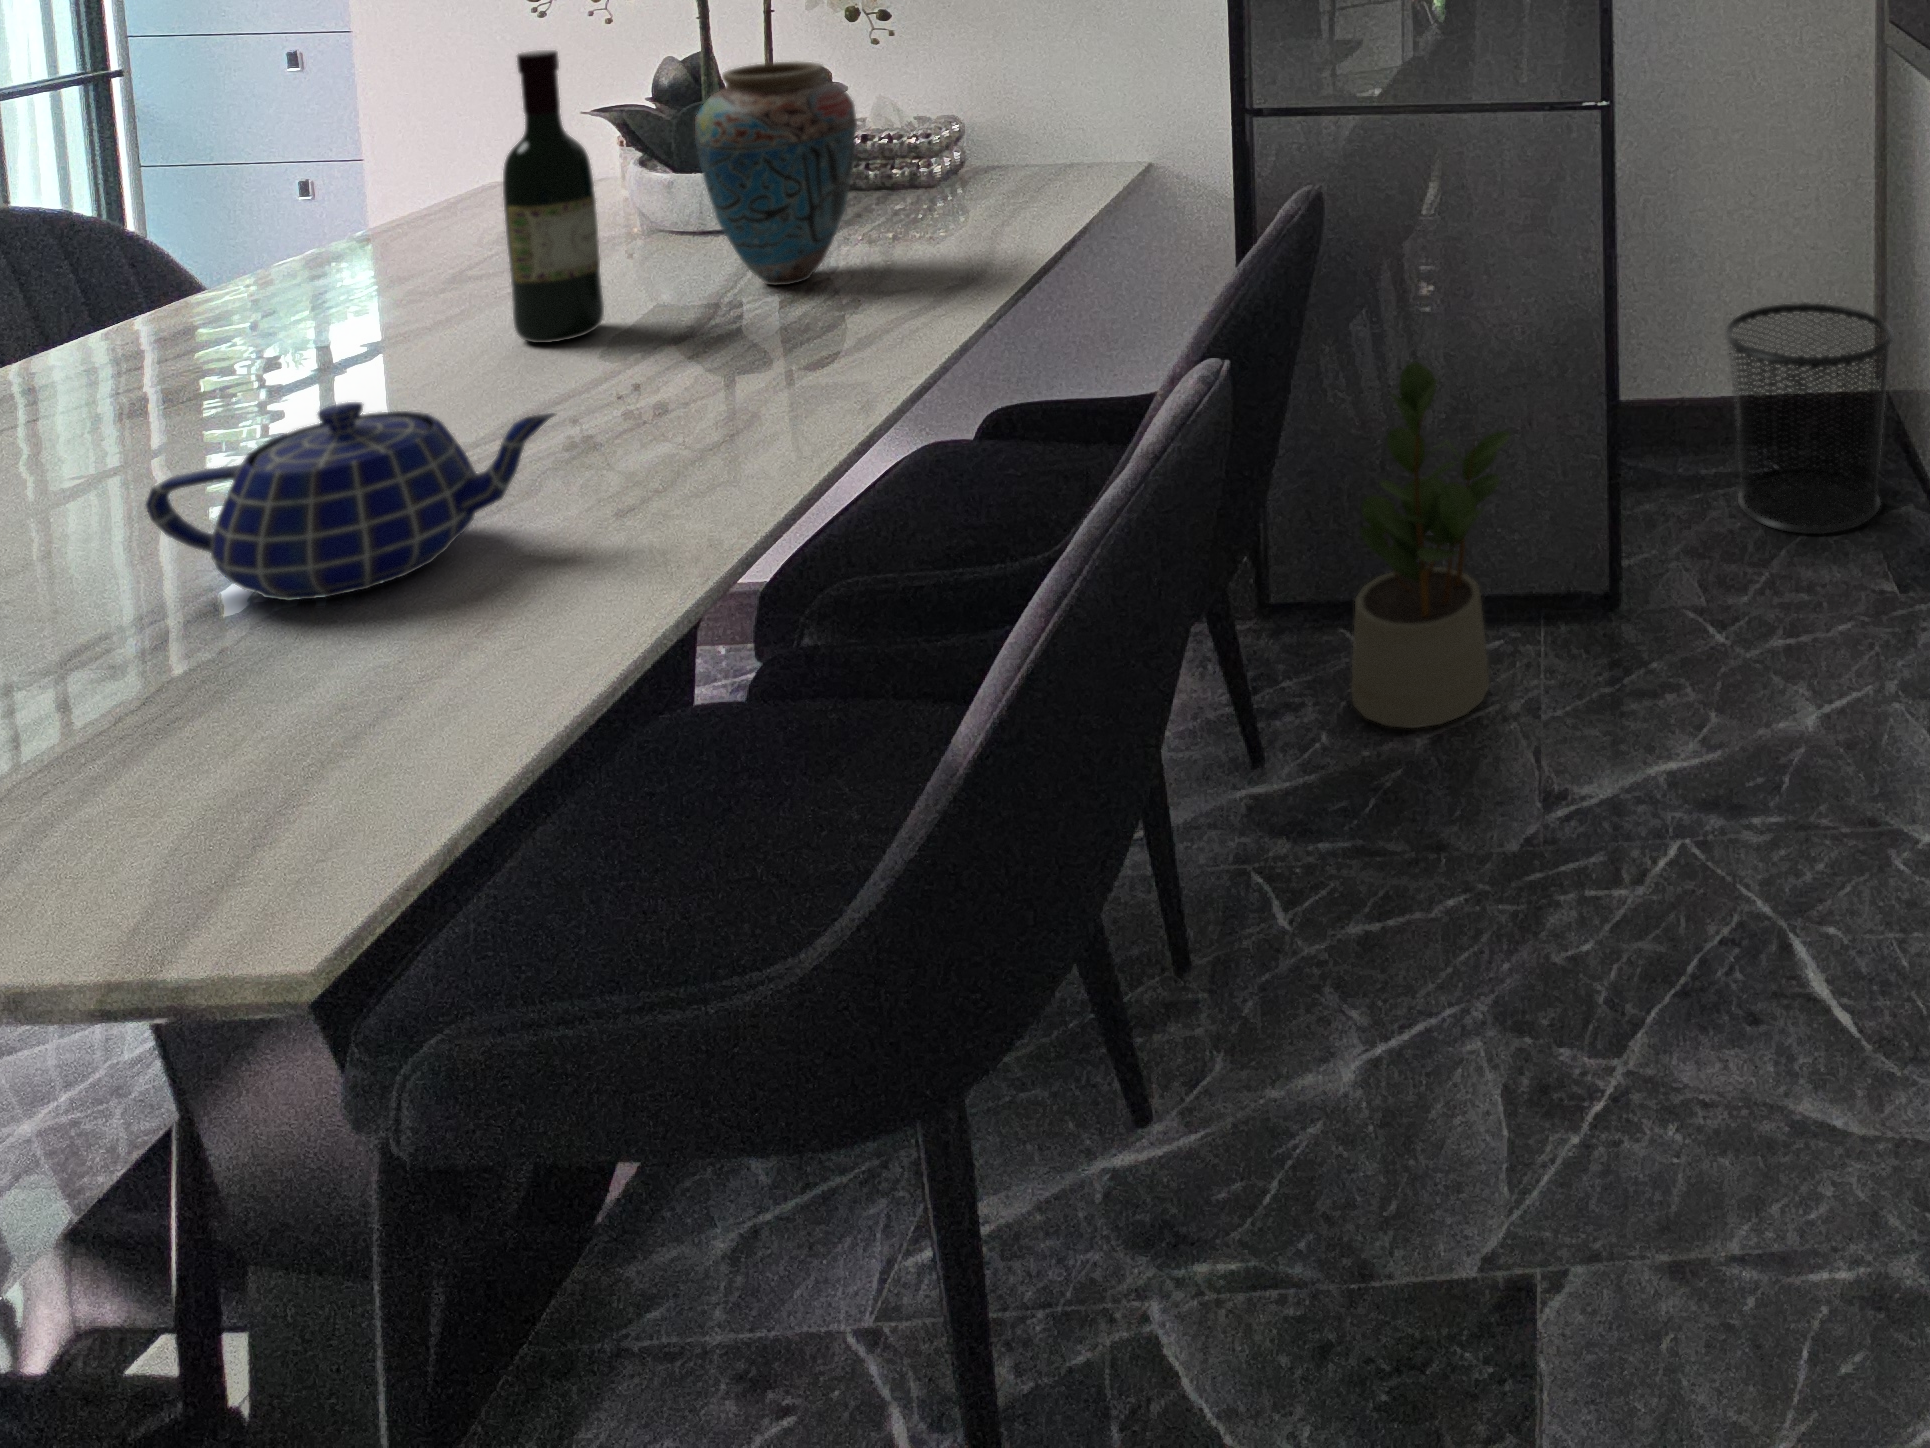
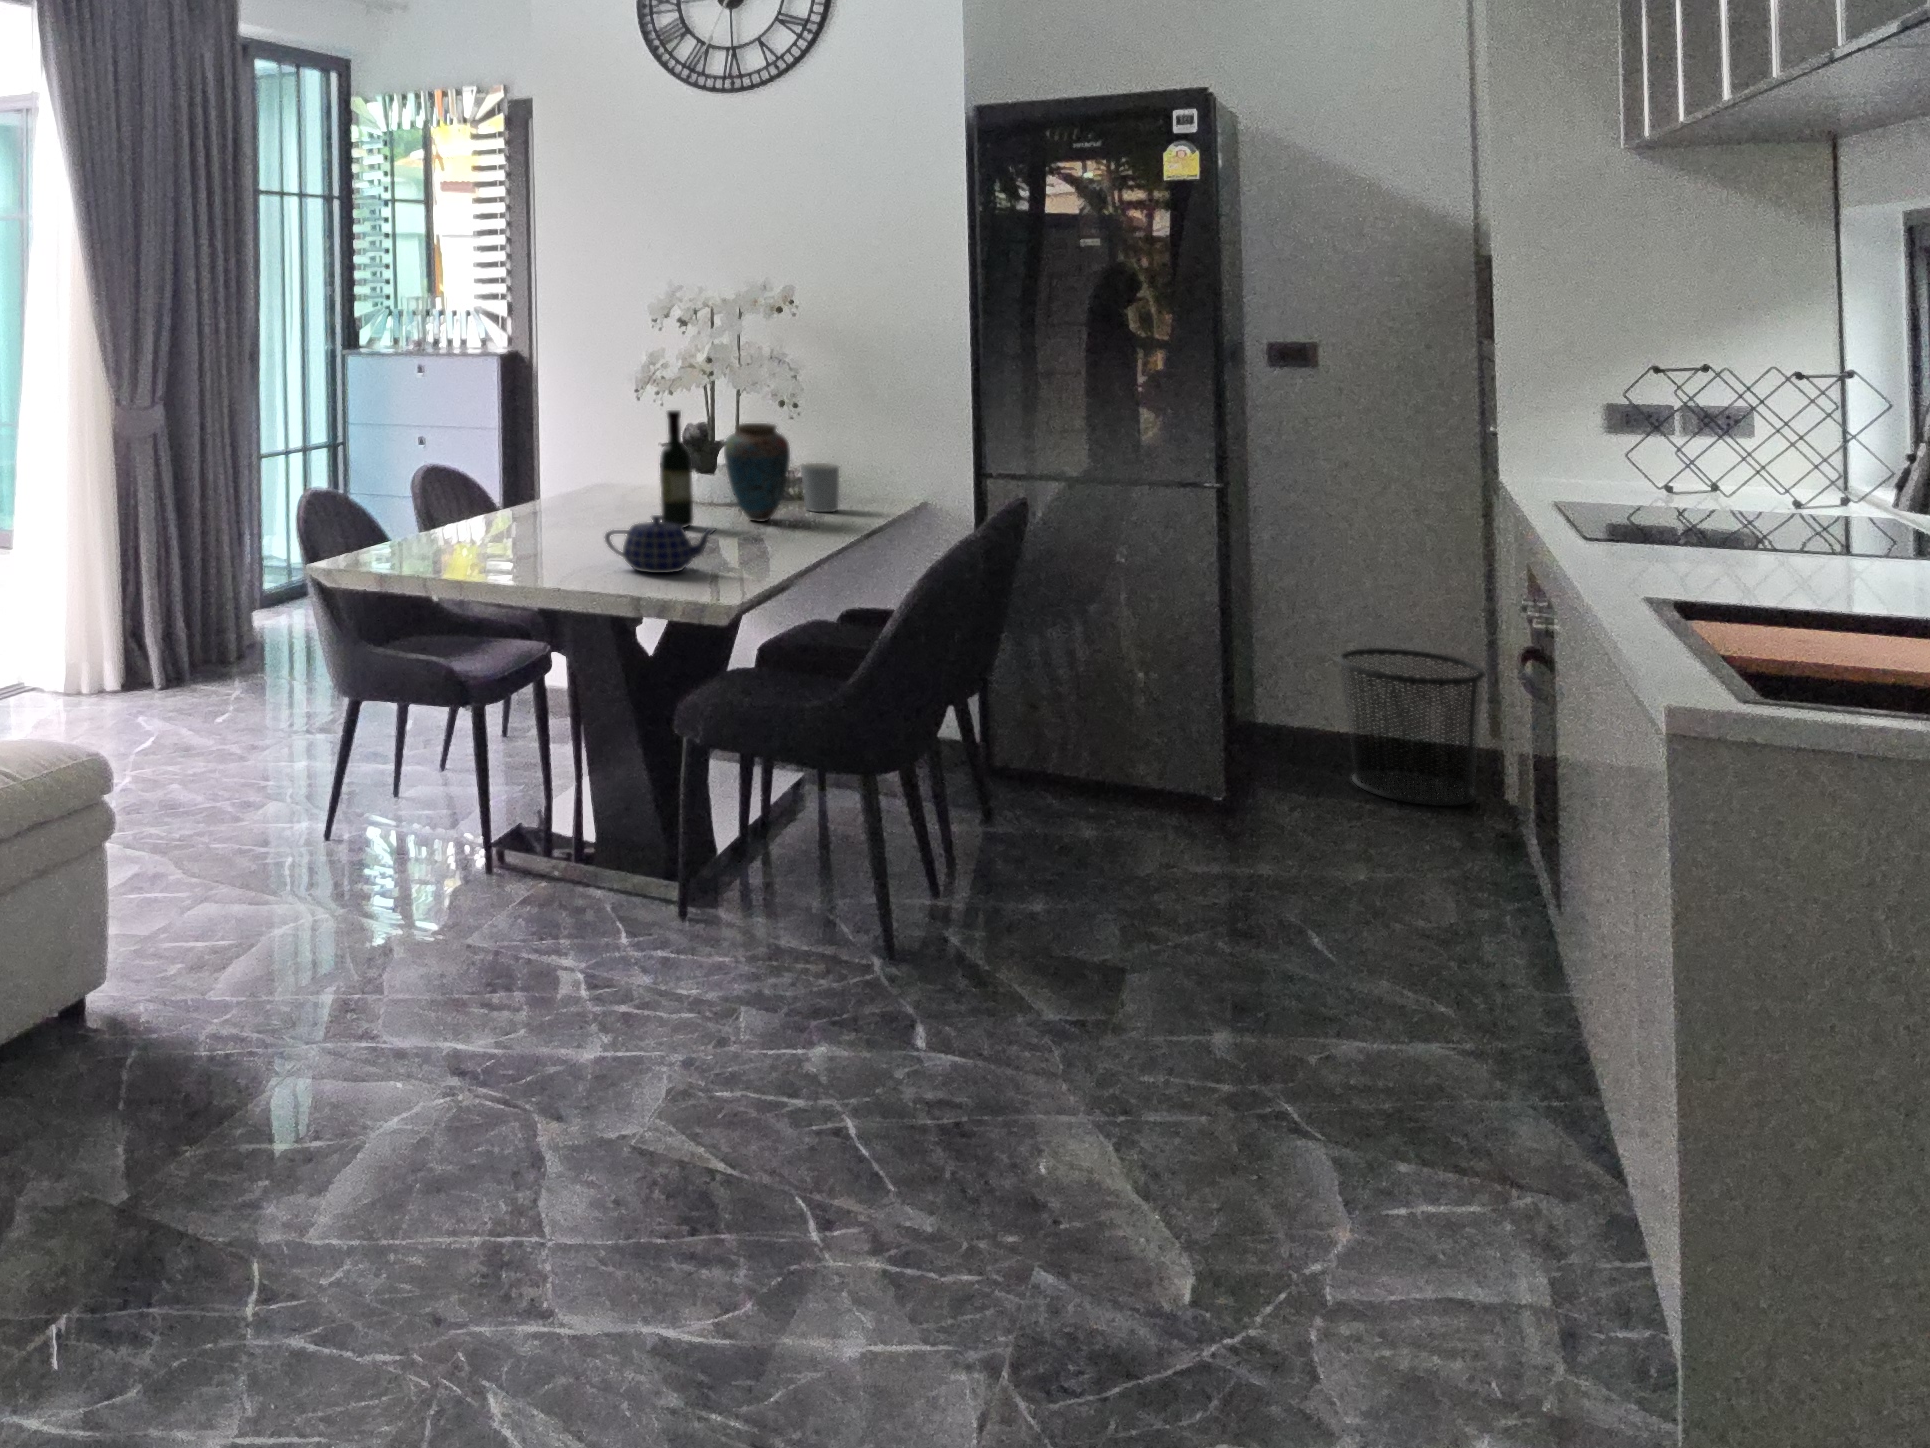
candle holder: none [894,129,976,234] -> present [801,463,839,512]
potted plant: present [1351,361,1510,728] -> none [1044,616,1150,822]

